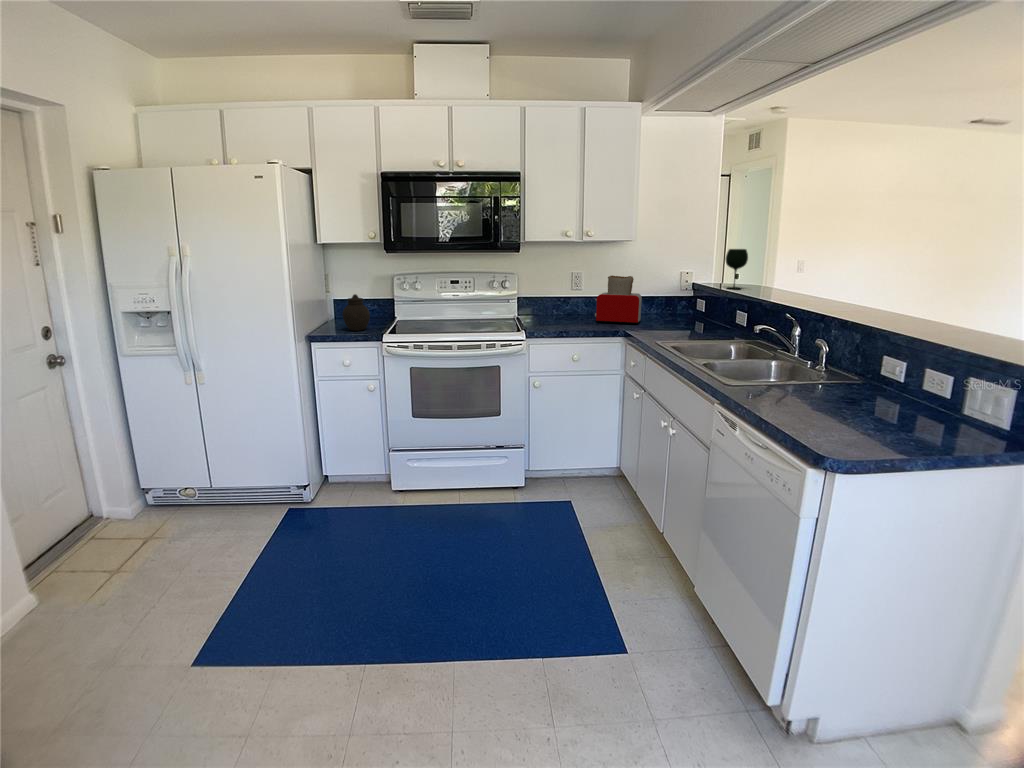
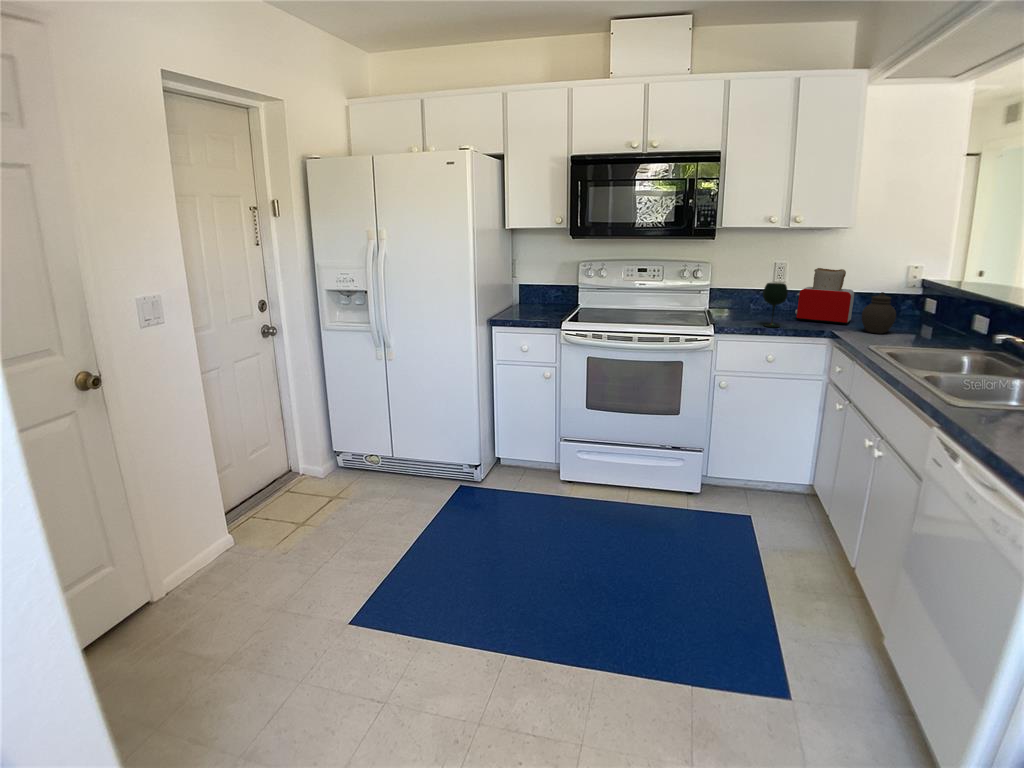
wine glass: present [726,249,748,289] -> present [763,283,788,327]
jar: present [343,294,370,331] -> present [862,292,896,334]

